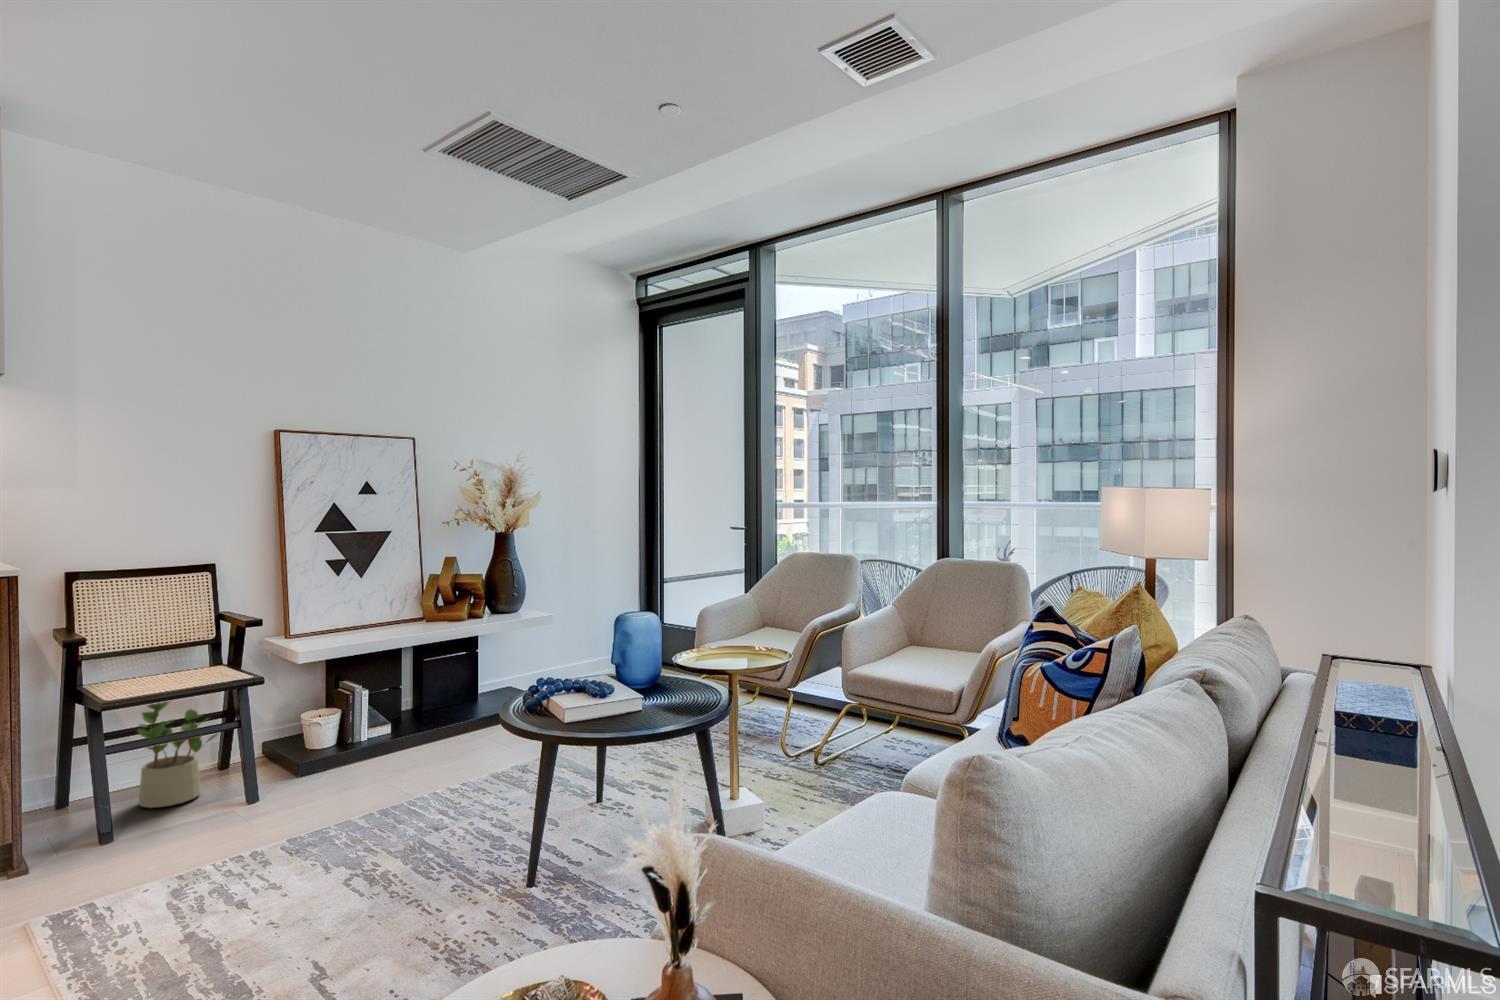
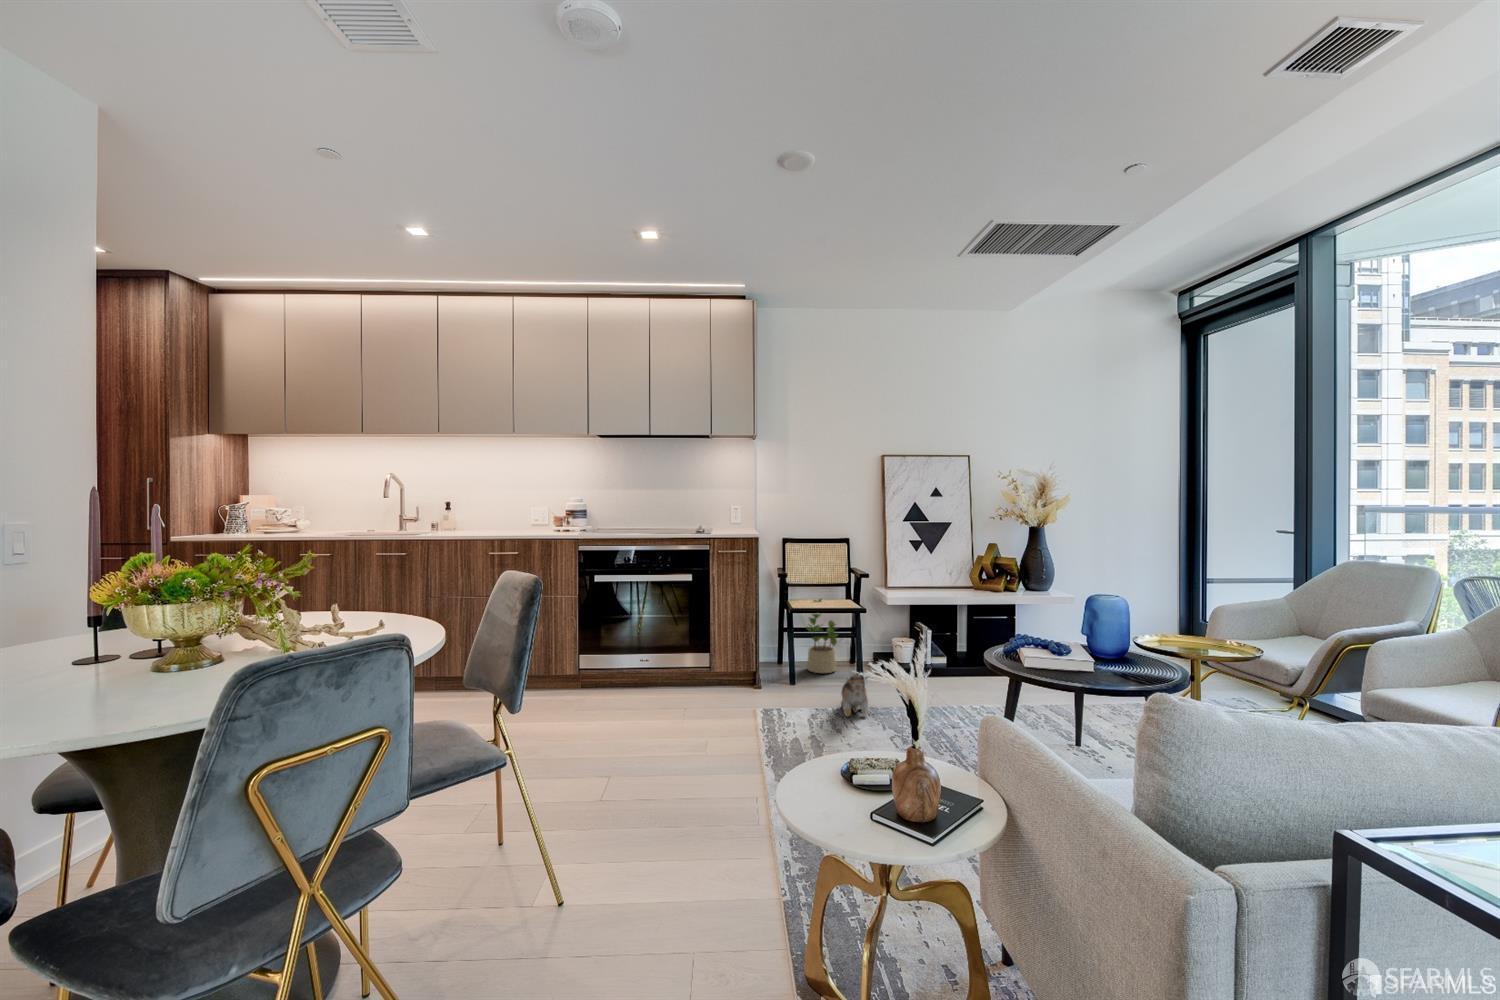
plush toy: none [232,790,290,868] -> present [841,674,868,717]

